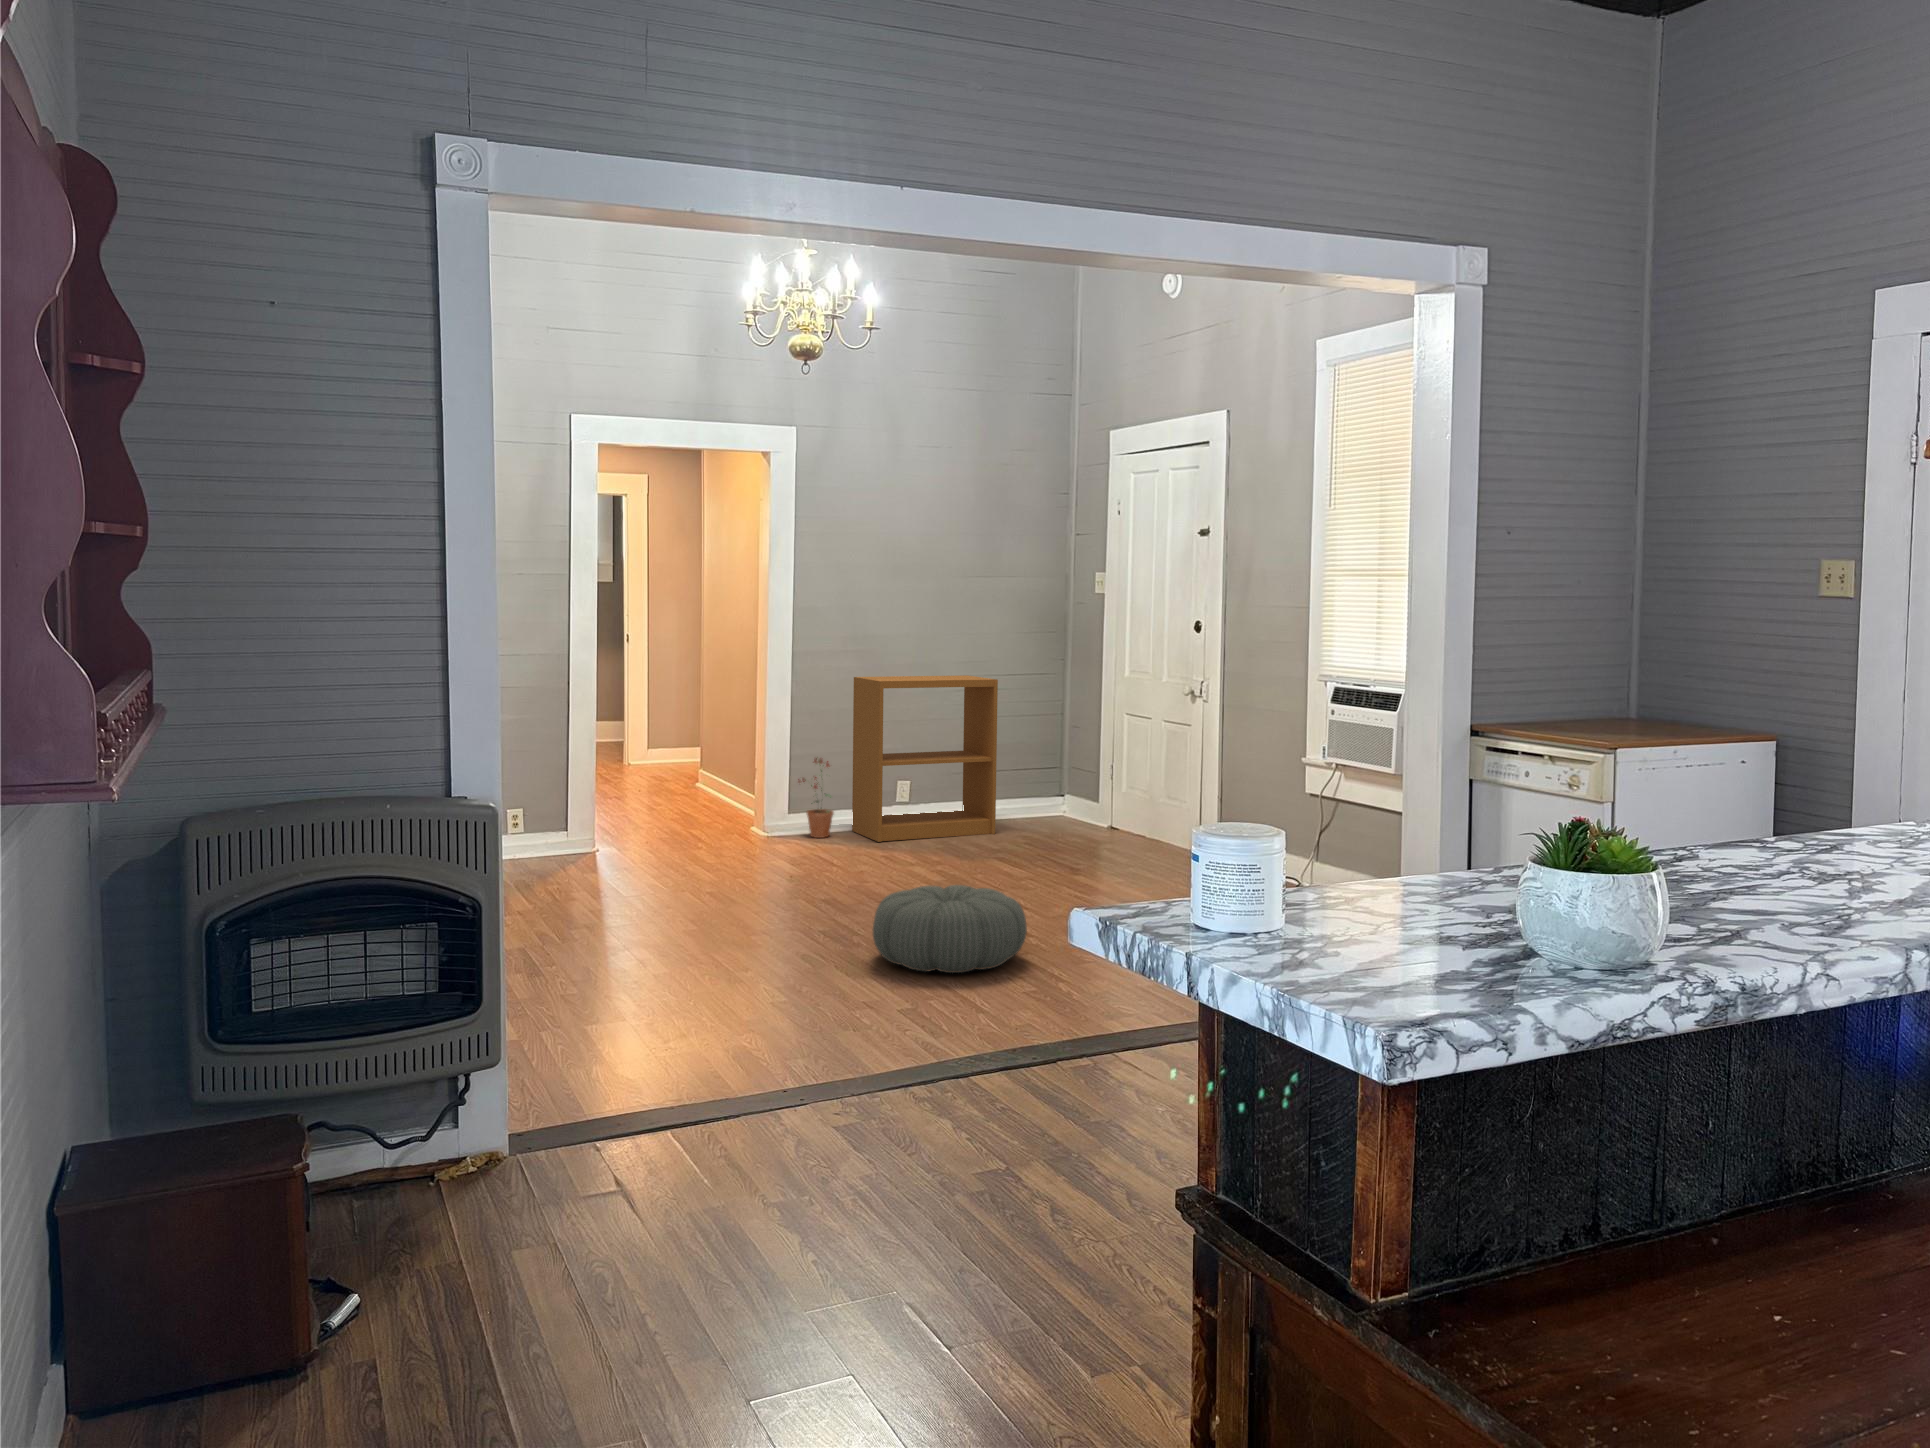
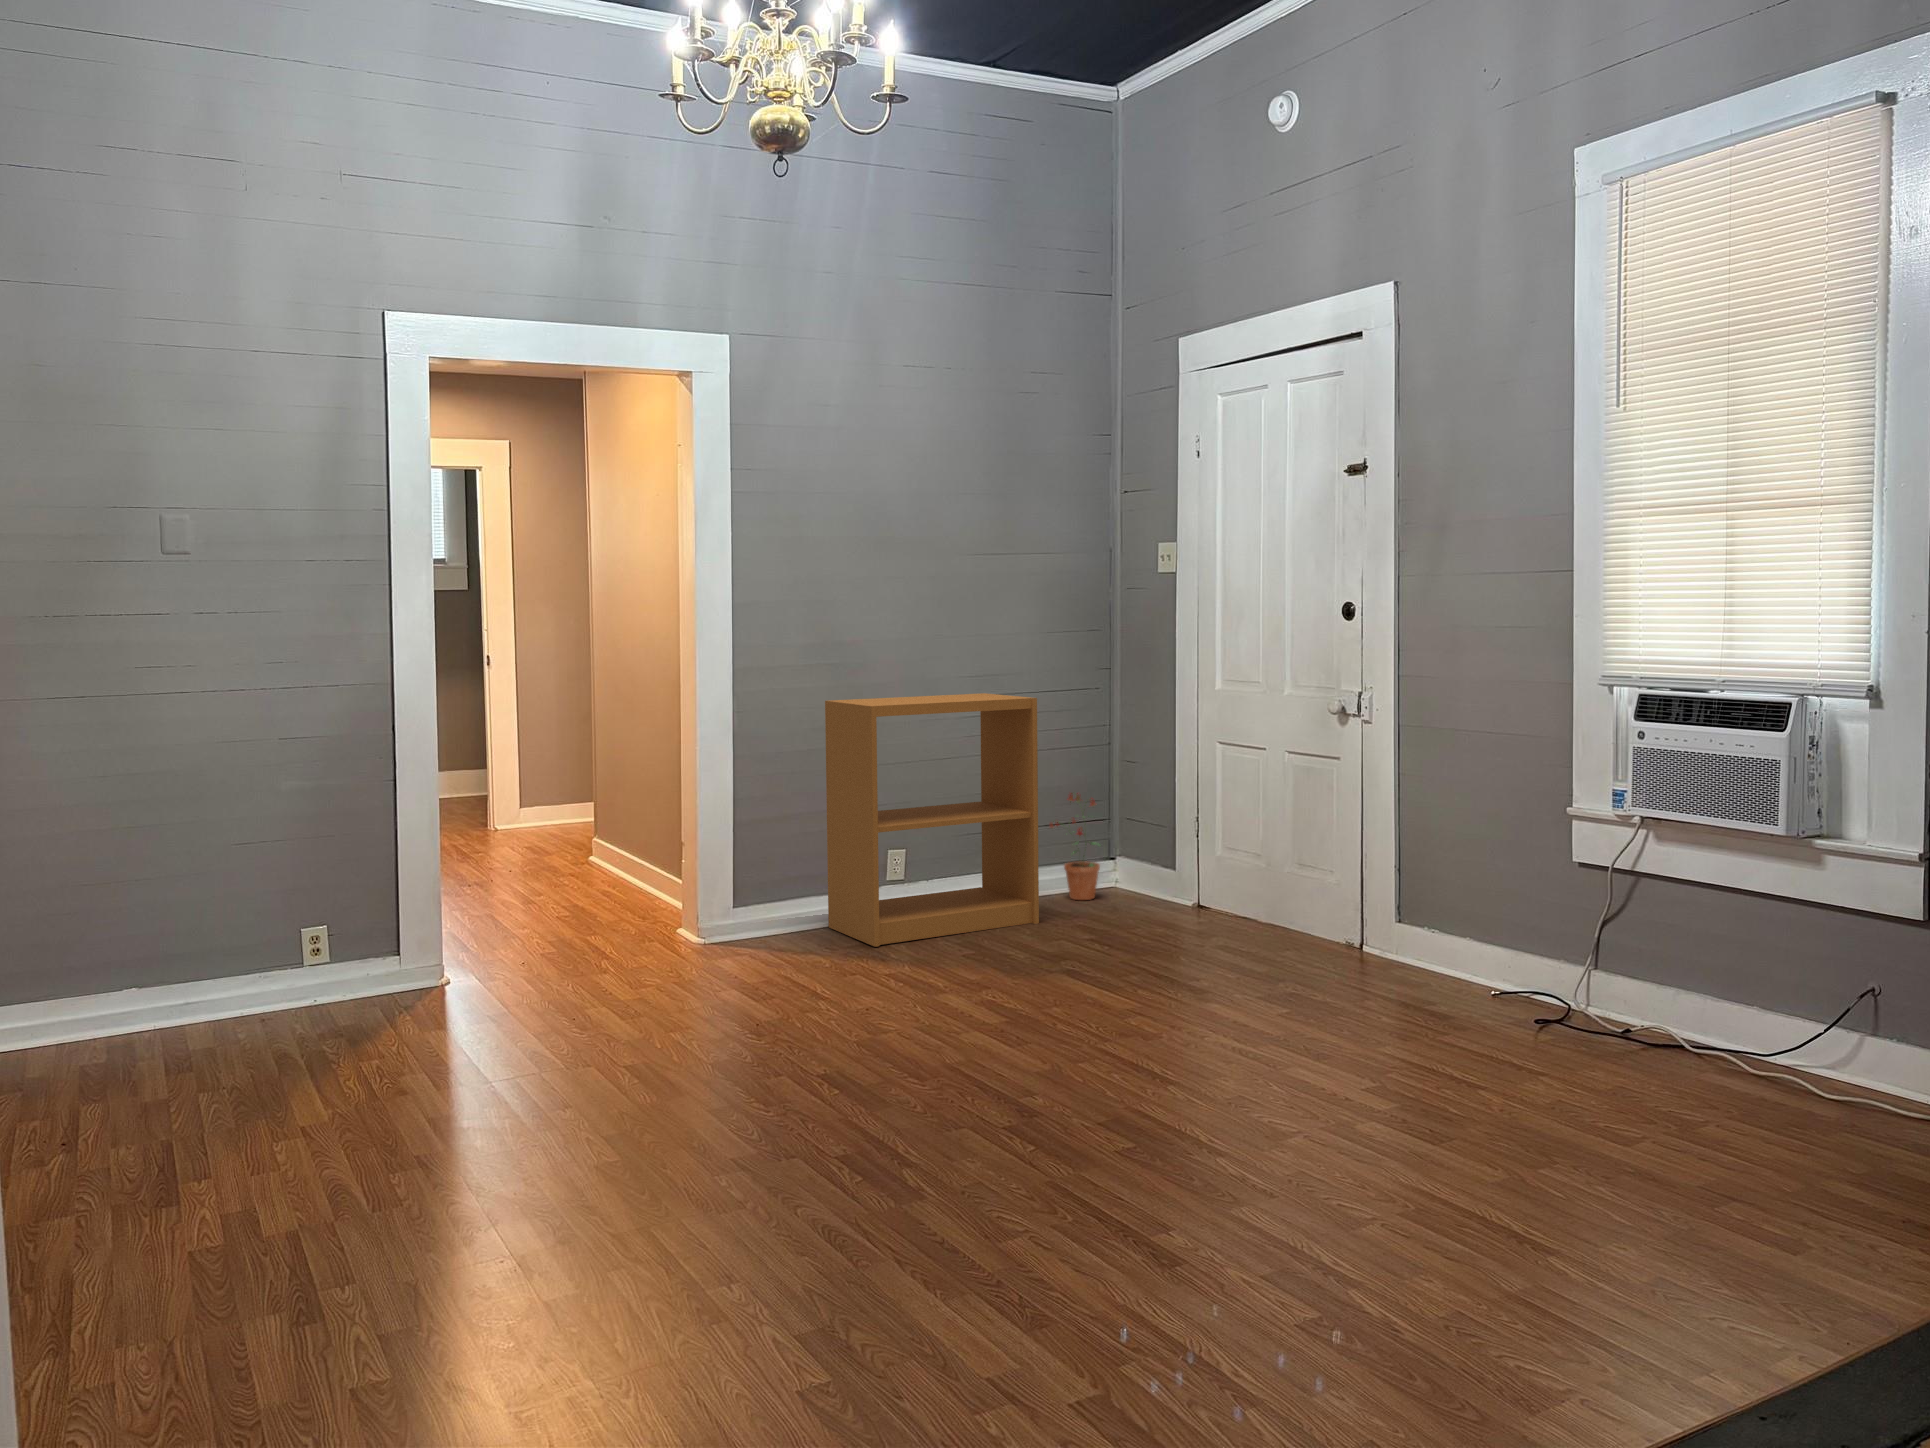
potted plant: present [798,757,834,838] -> present [1050,793,1100,900]
pouf: present [873,885,1027,973] -> none [960,1074,1247,1269]

